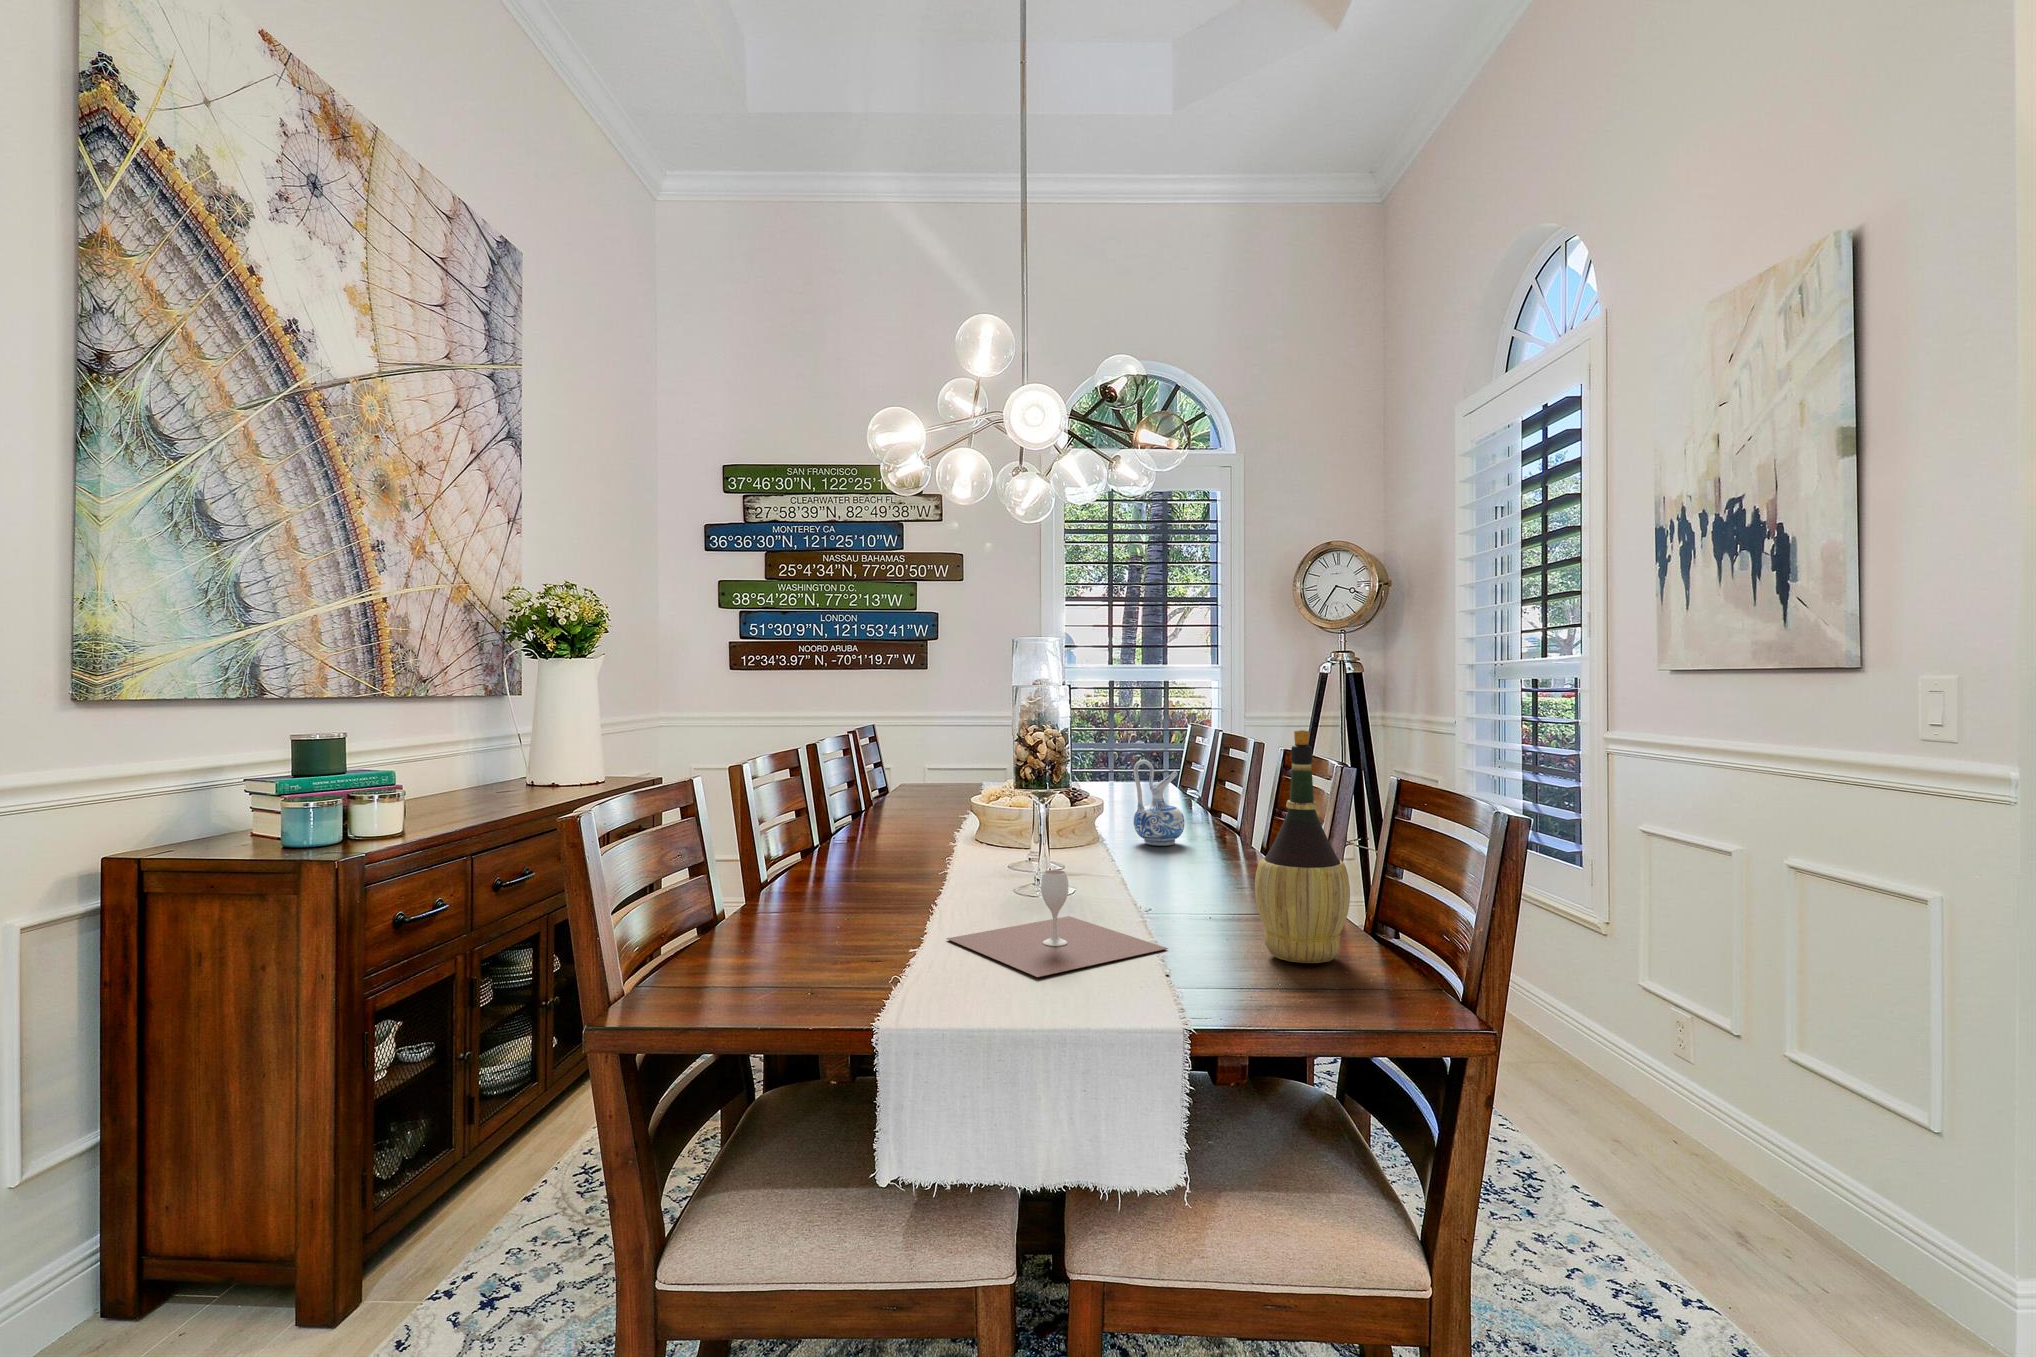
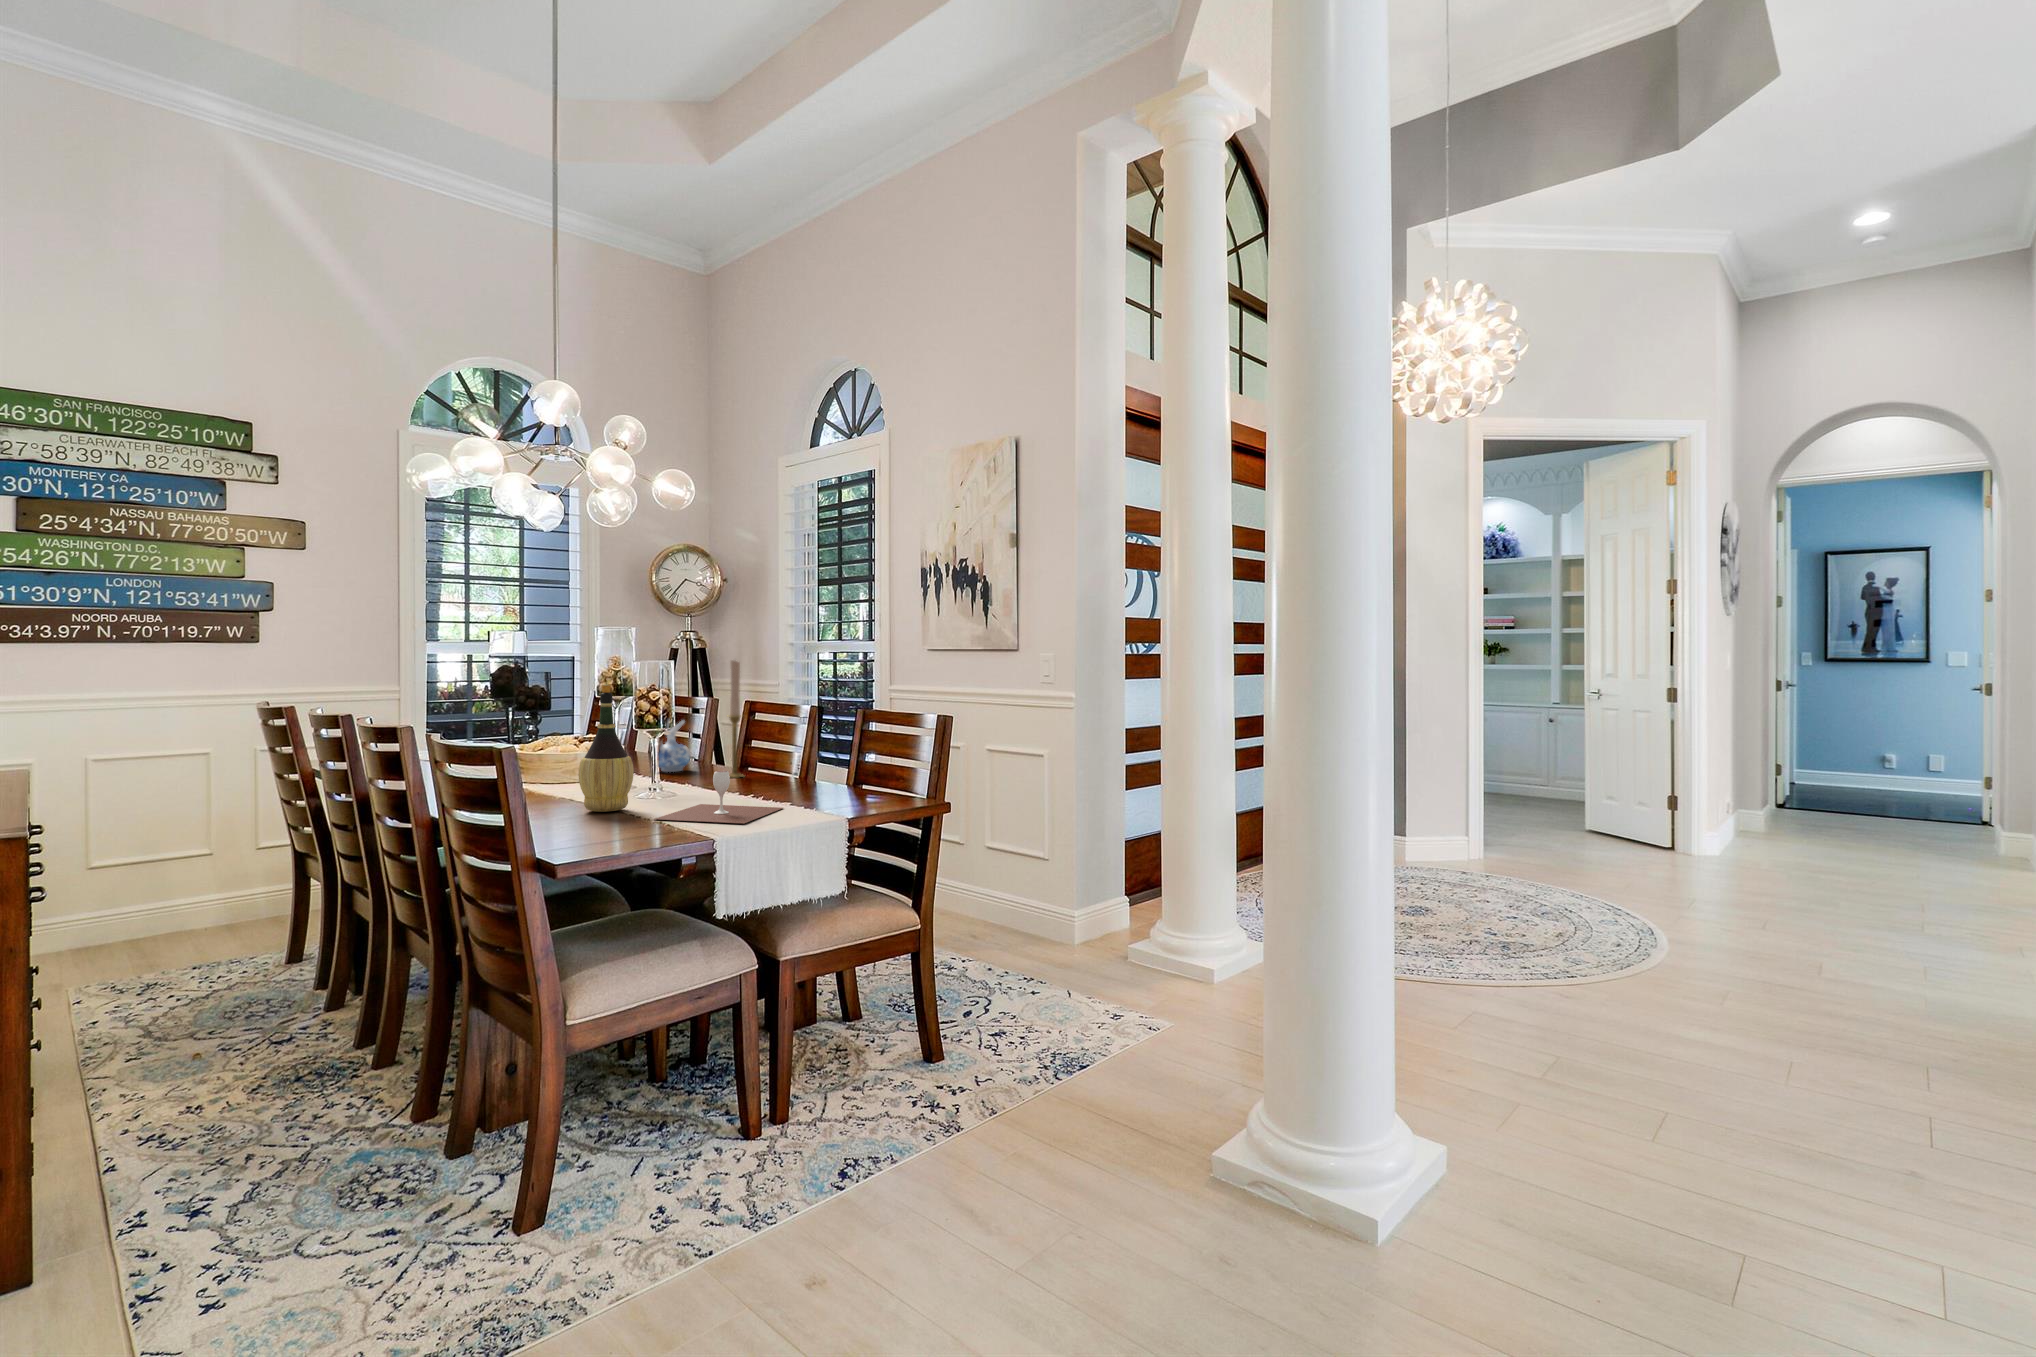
candlestick: none [1205,682,1237,867] -> present [727,660,743,777]
wine bottle: present [1255,730,1350,963] -> present [578,685,634,812]

